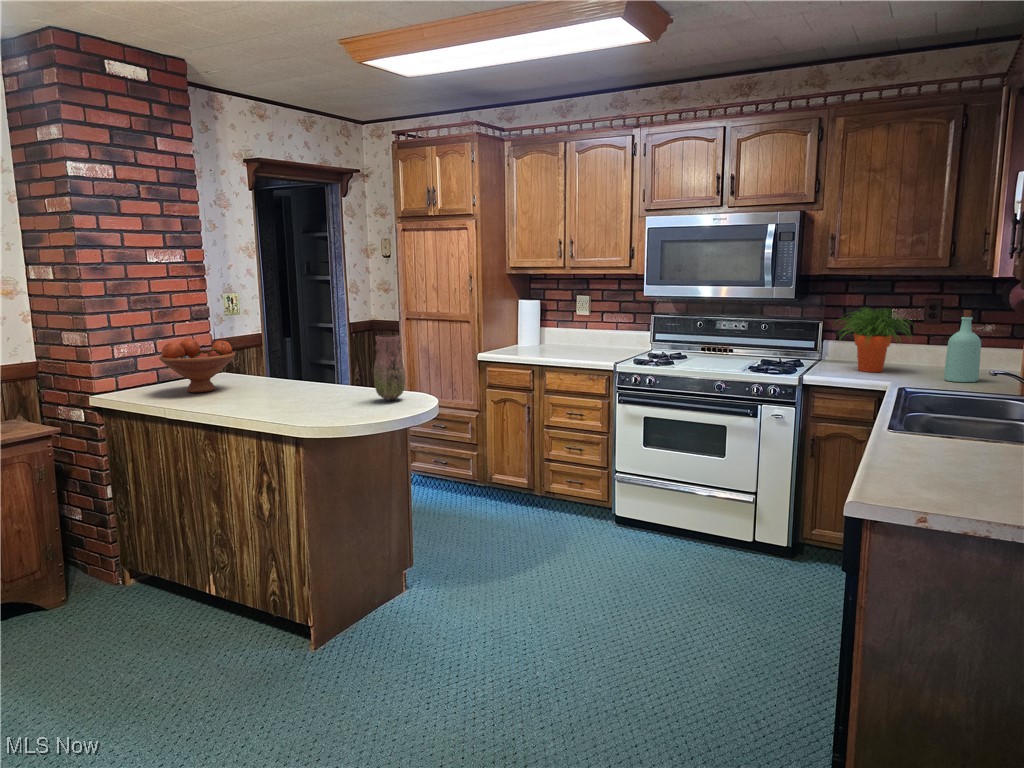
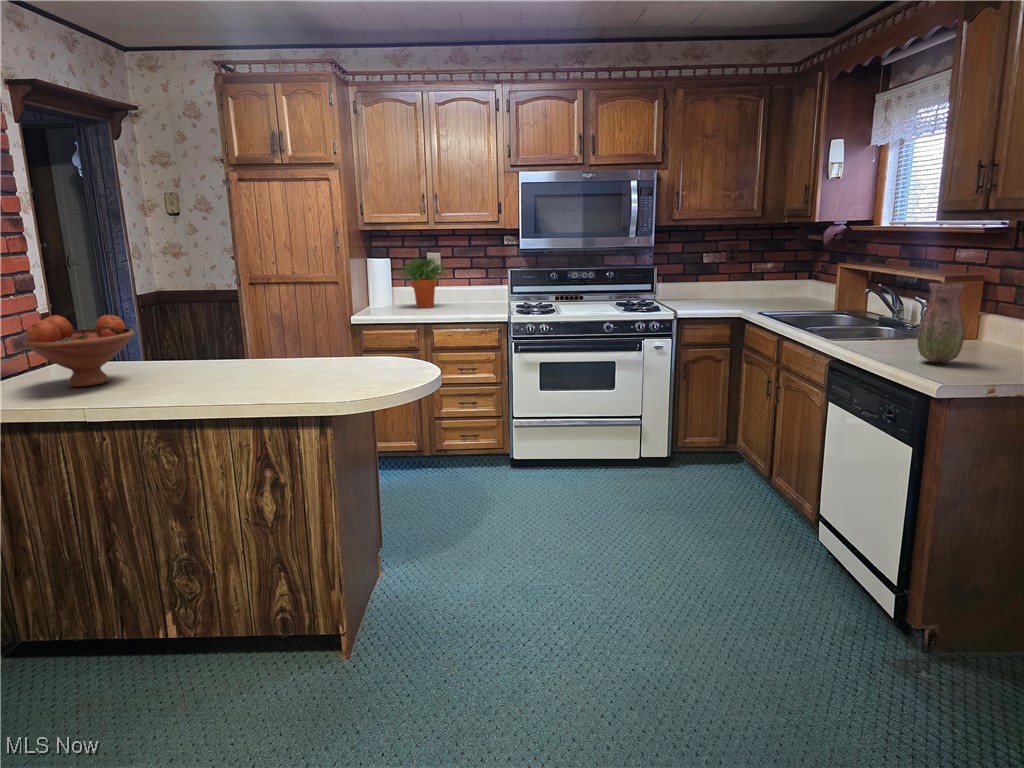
potted plant: present [839,308,911,372] -> present [401,258,447,308]
bottle: present [944,310,981,382] -> none [770,250,794,306]
vase: present [374,335,405,400] -> present [918,282,965,363]

